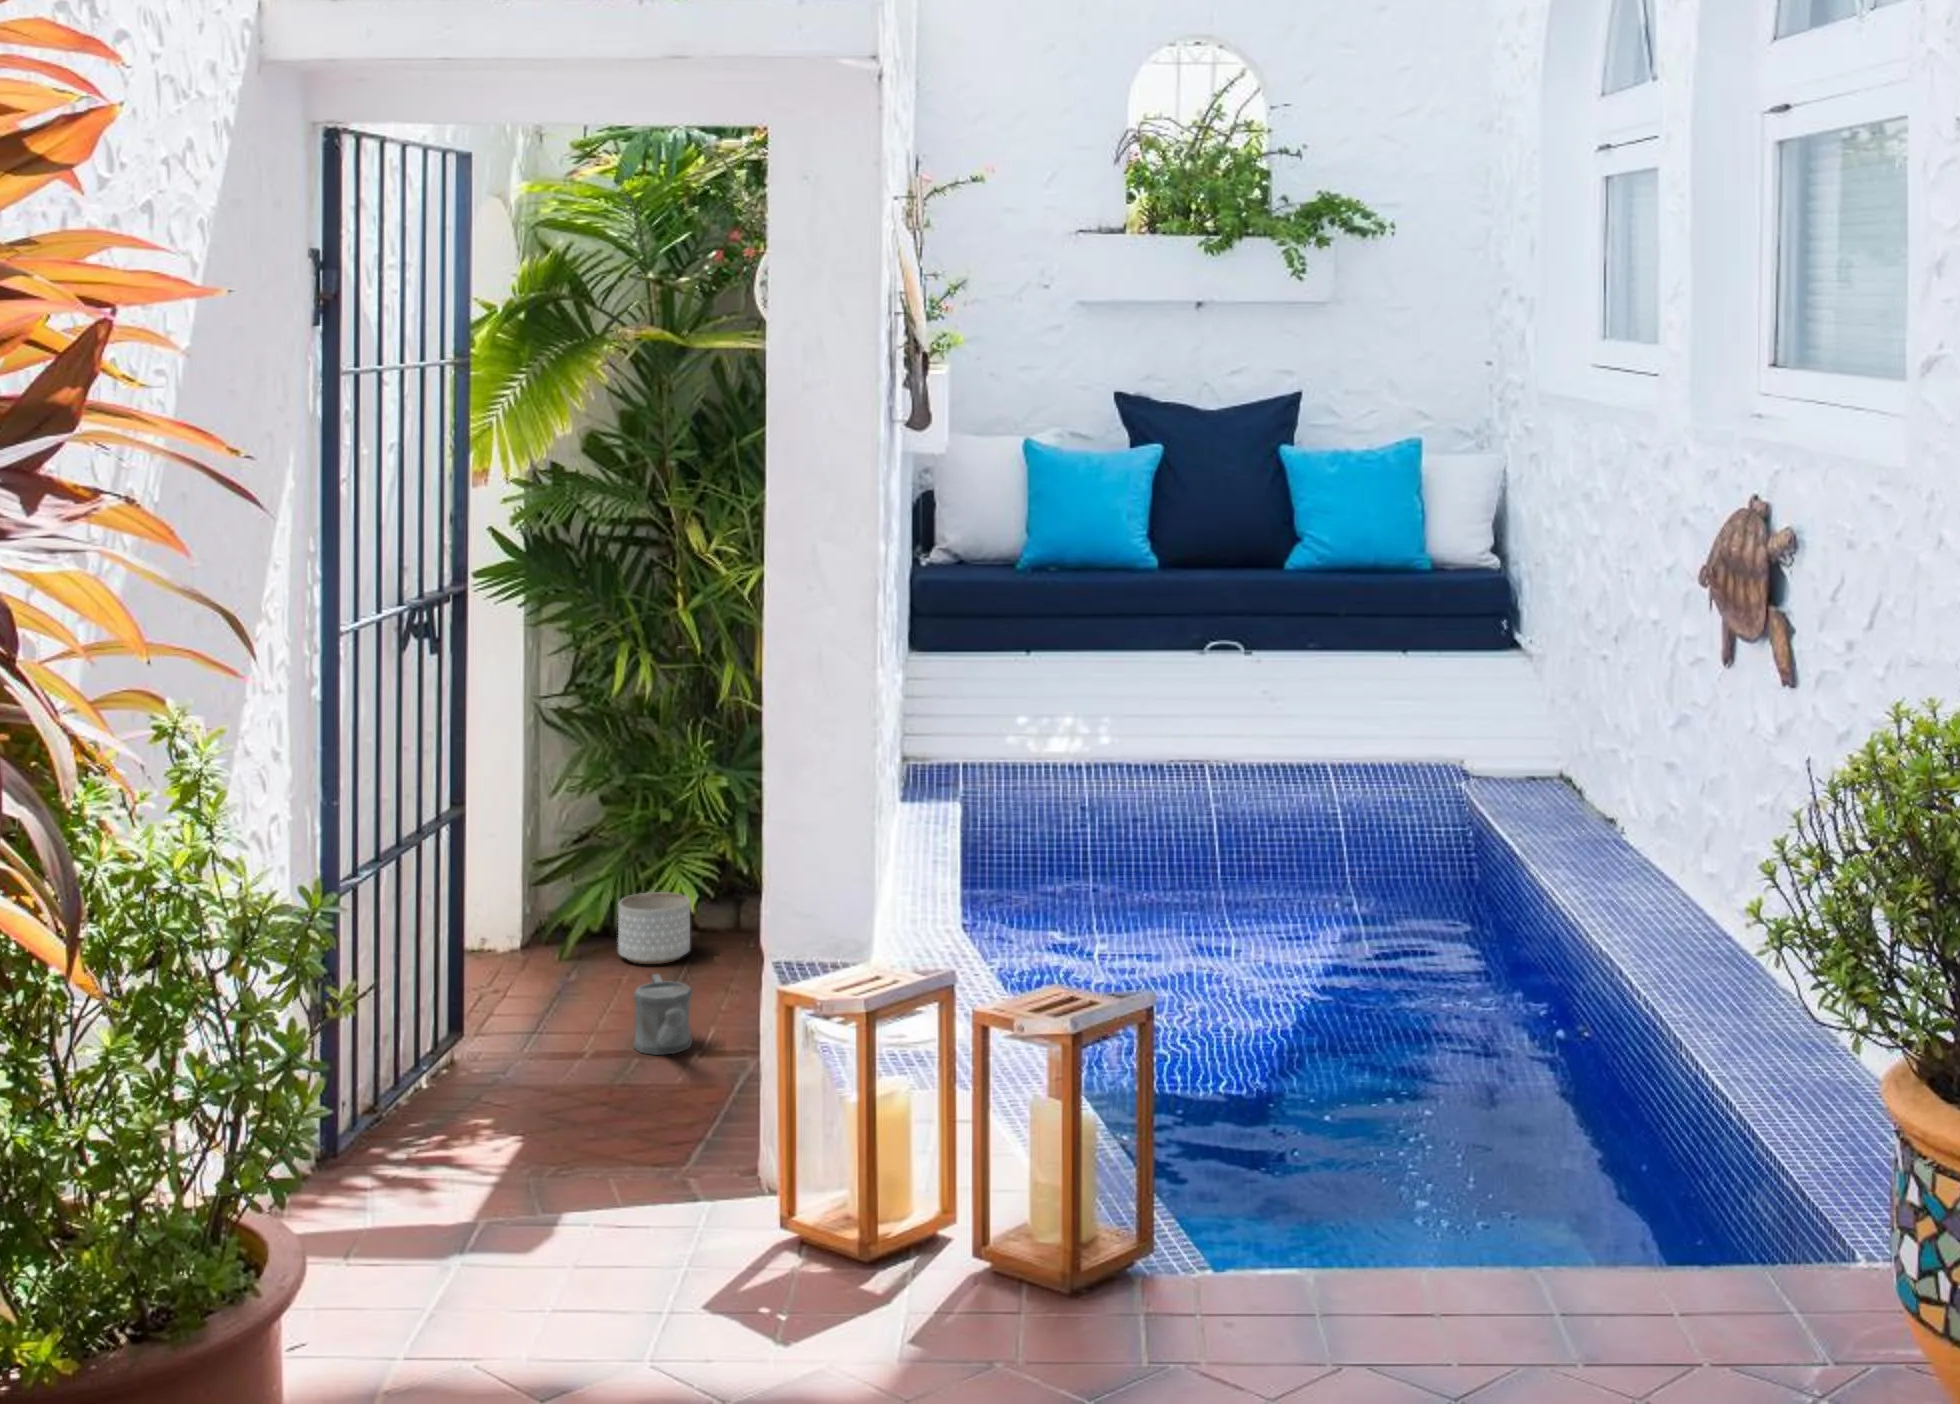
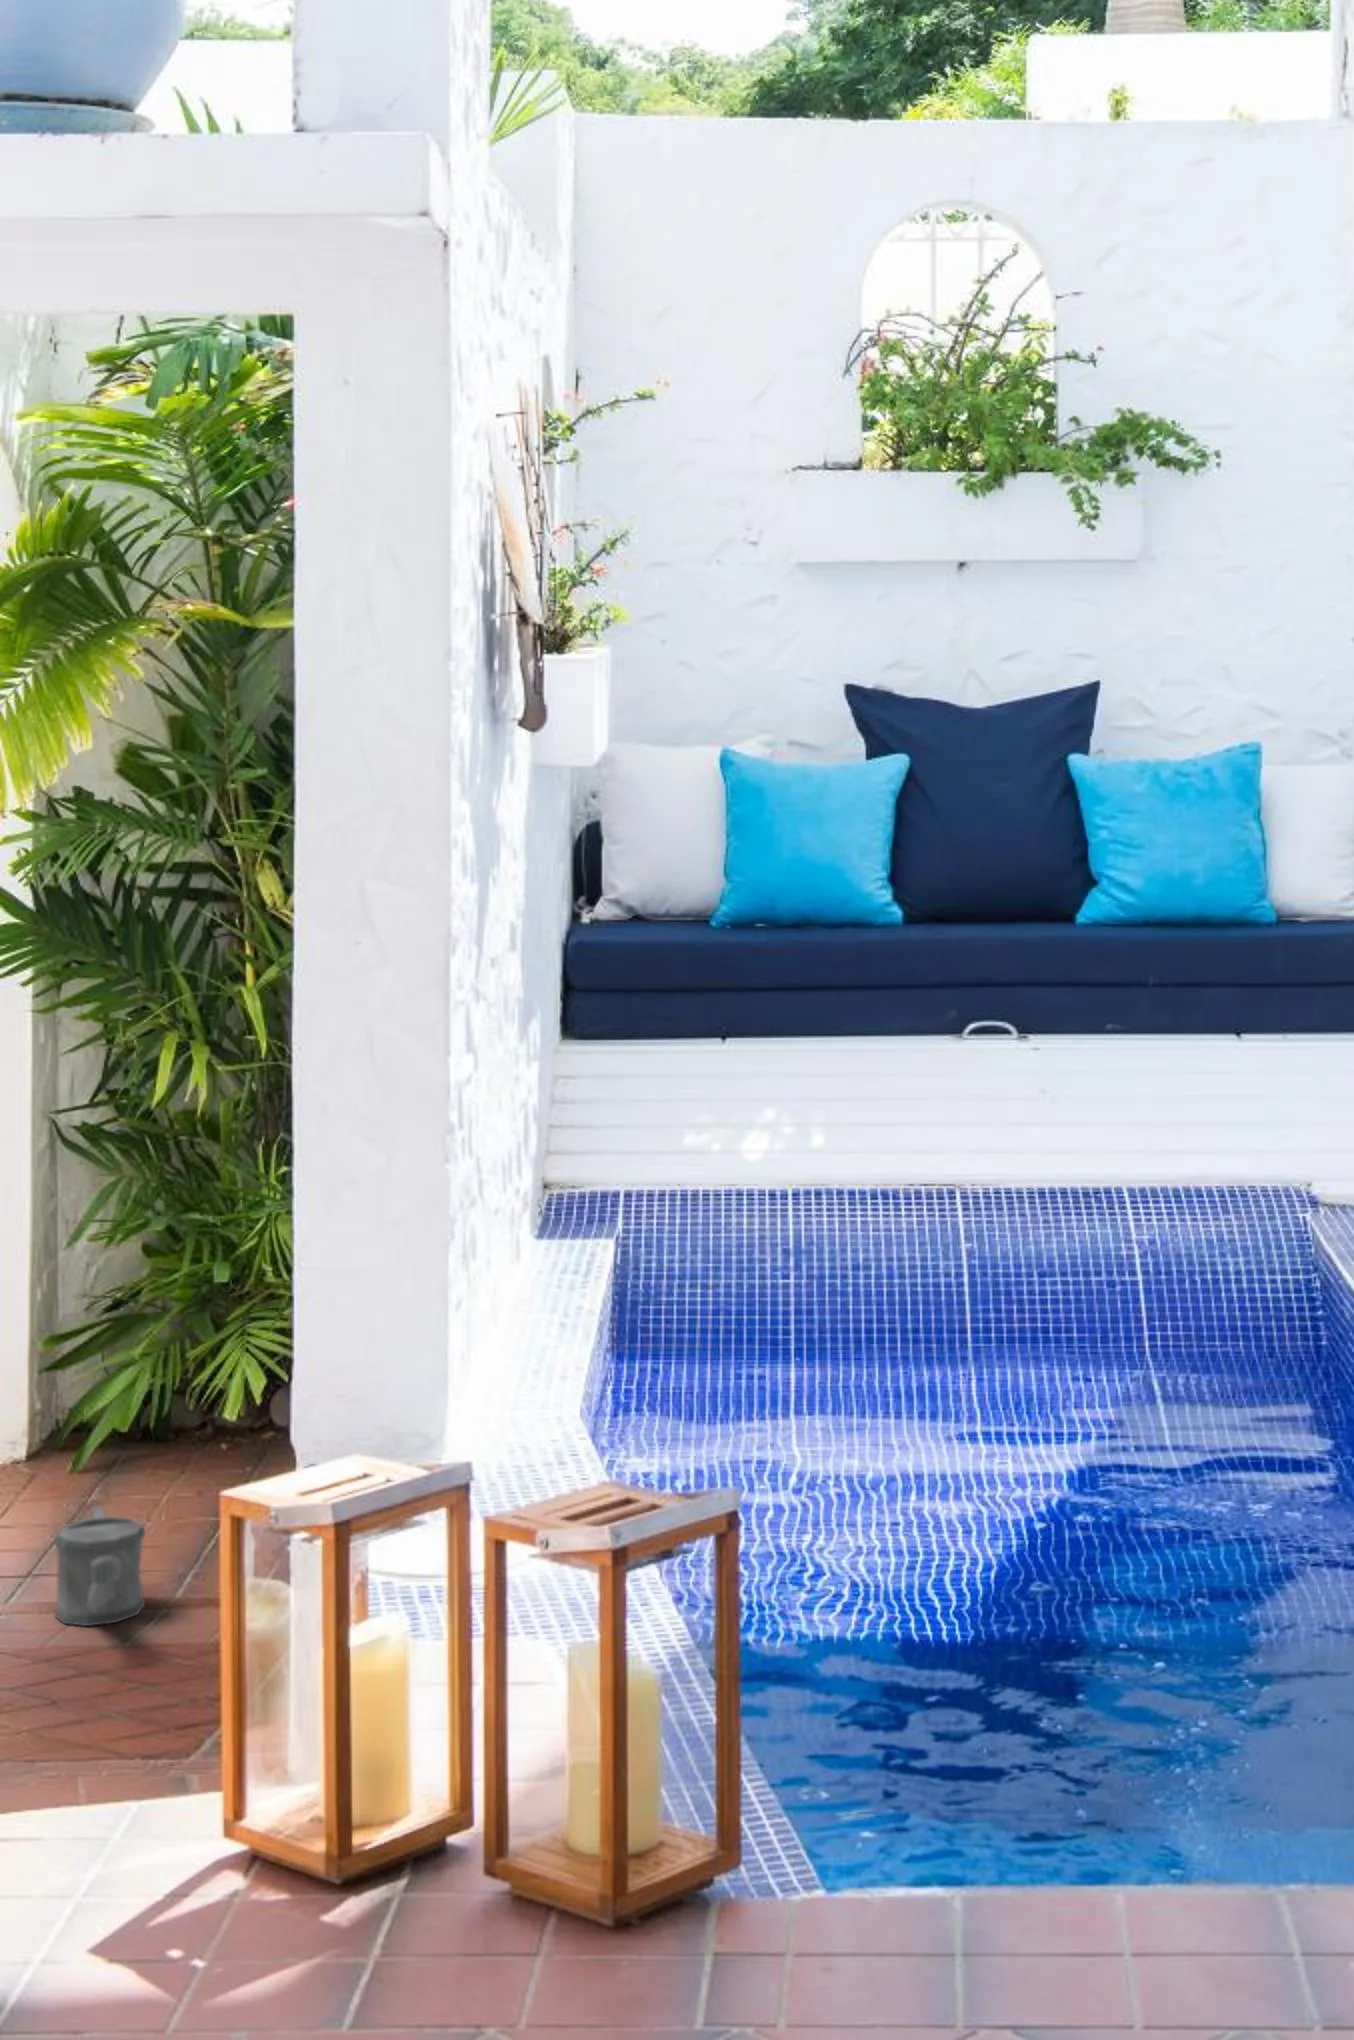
planter: present [618,892,690,964] -> none [71,1388,178,1493]

